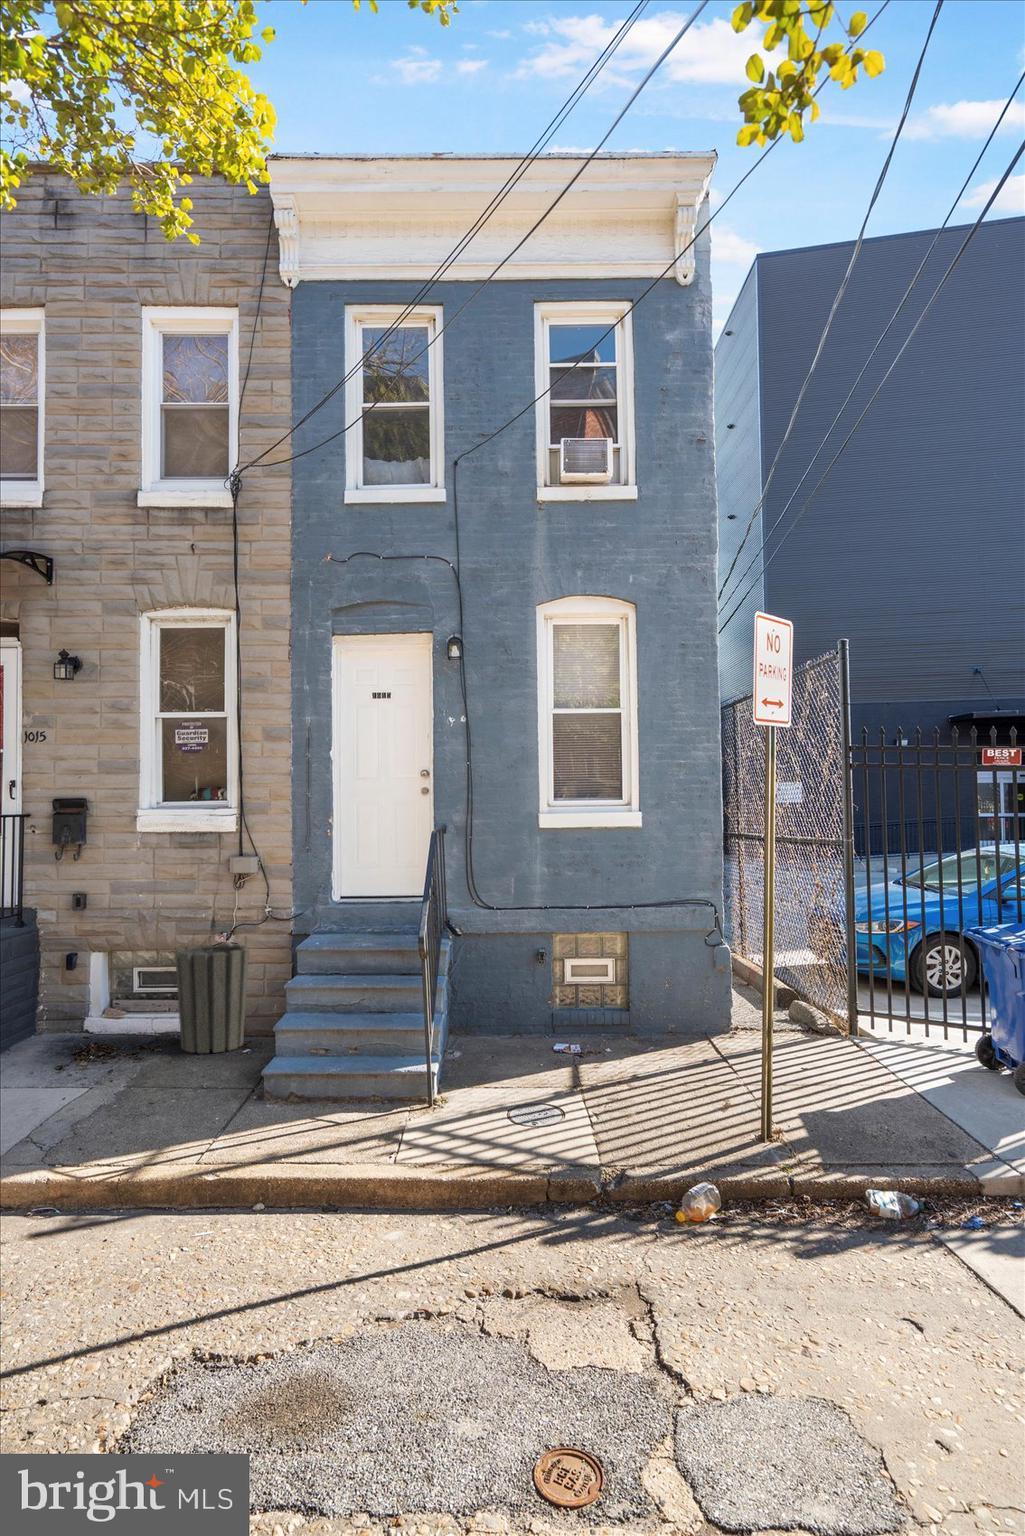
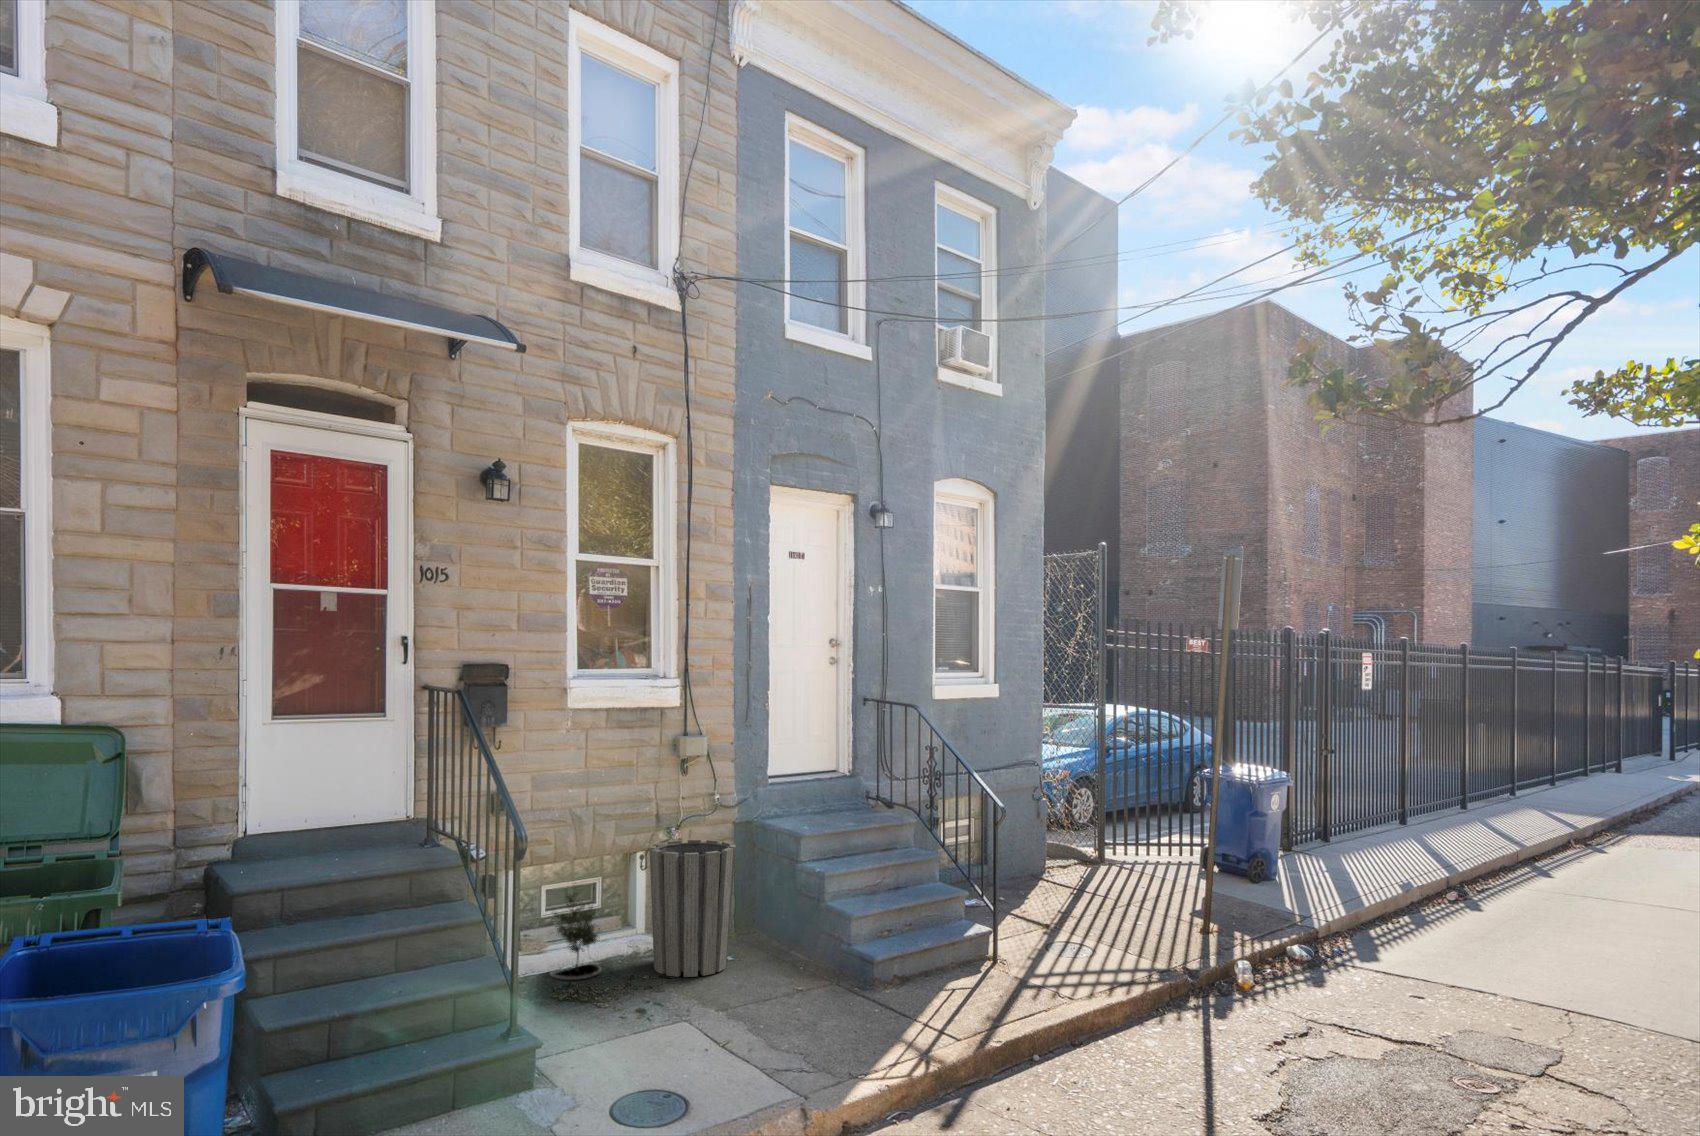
potted tree: none [120,966,167,1041] -> present [550,887,601,980]

